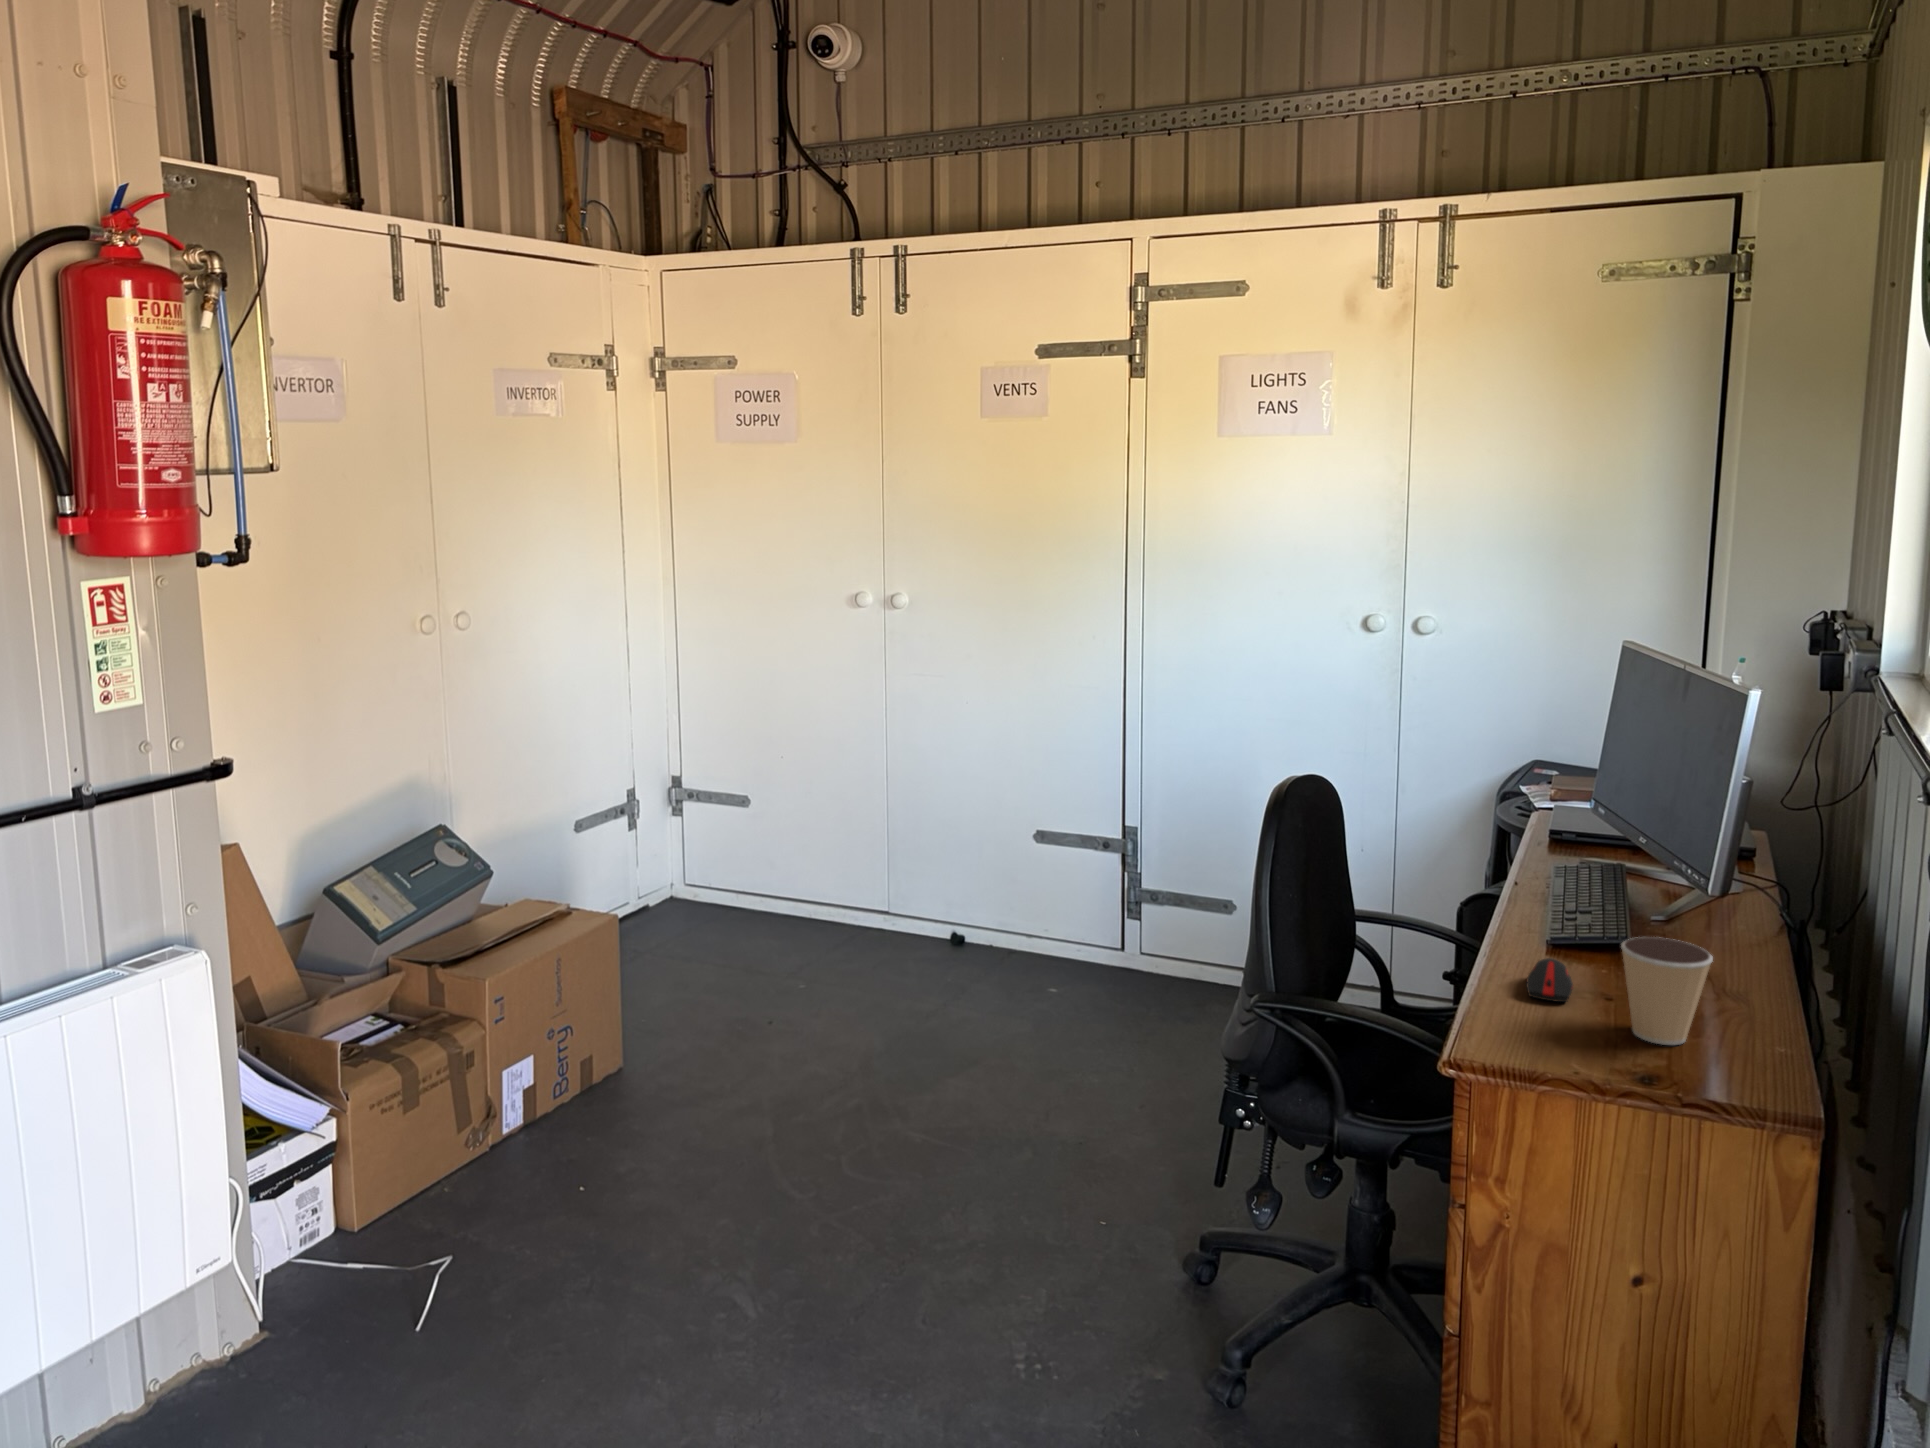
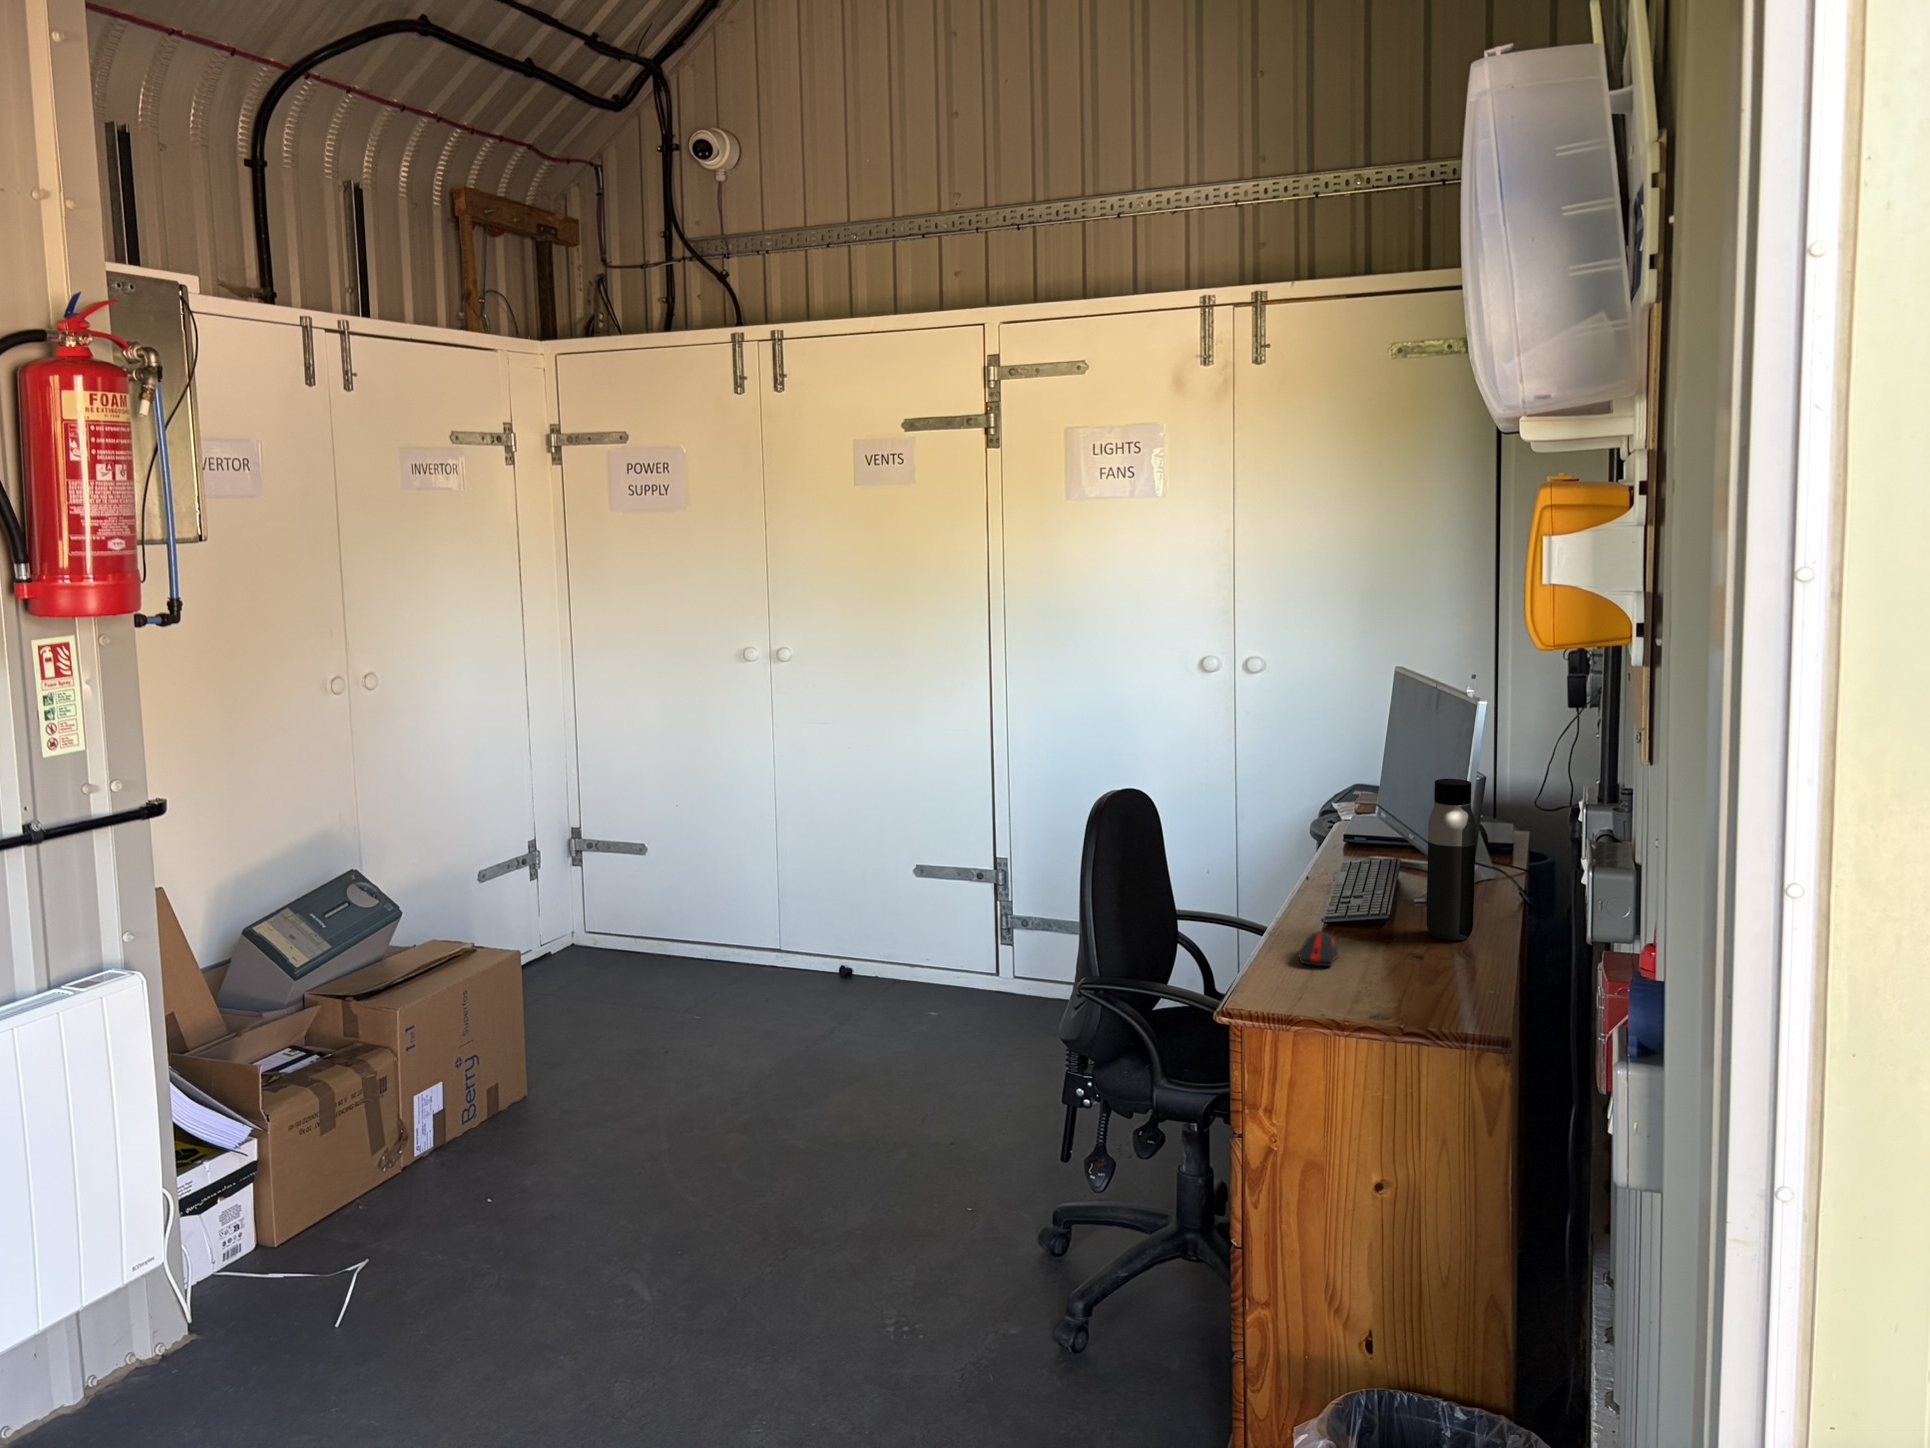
water bottle: none [1674,781,1743,972] -> present [1426,779,1476,940]
coffee cup: present [1621,937,1713,1045] -> none [1365,906,1438,993]

